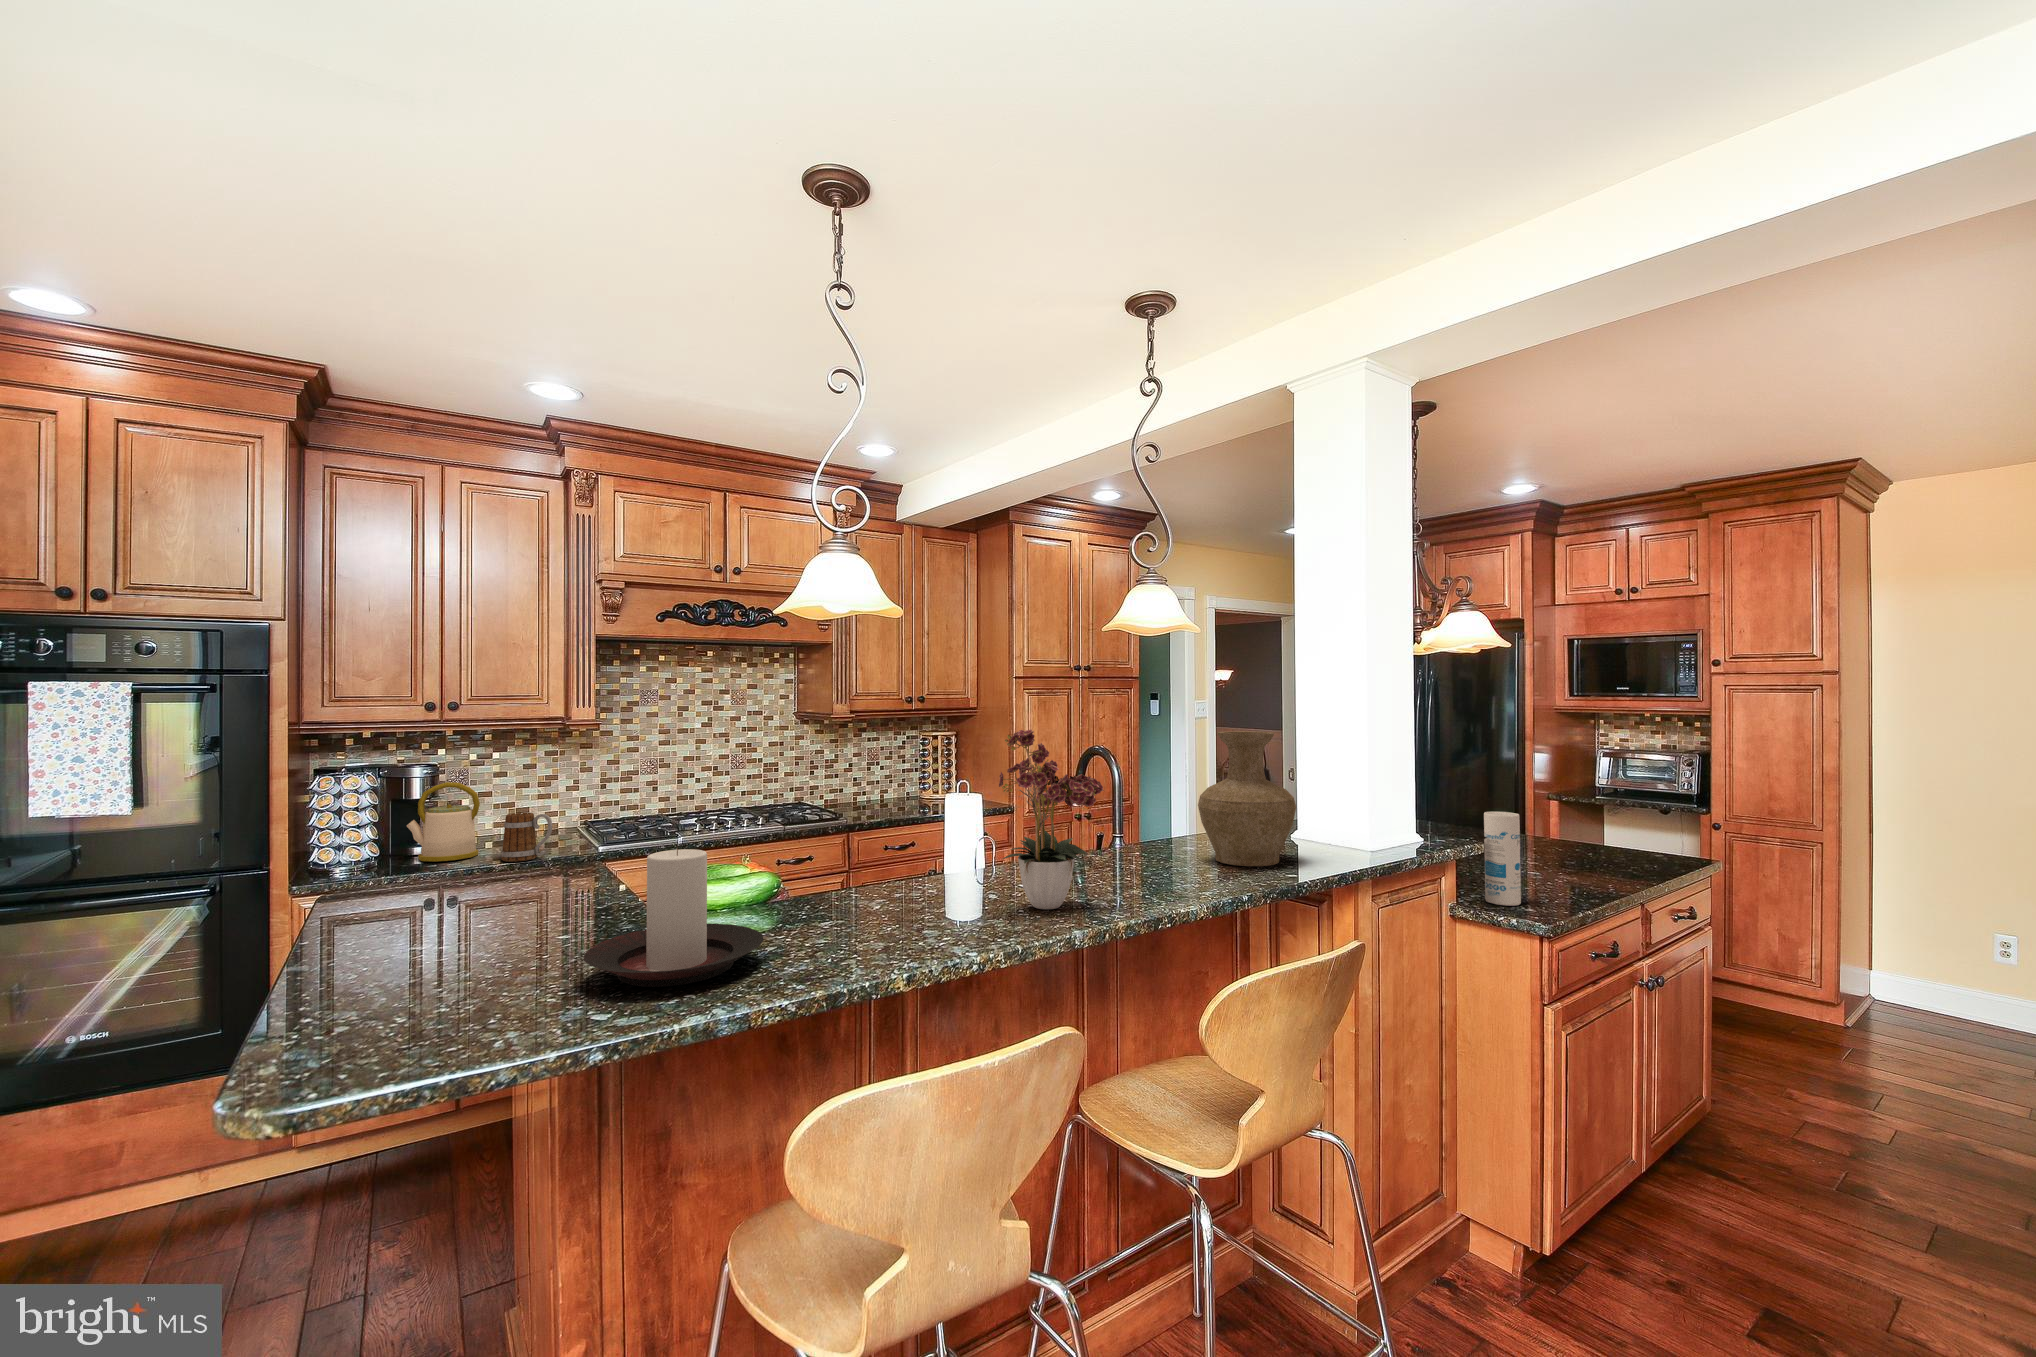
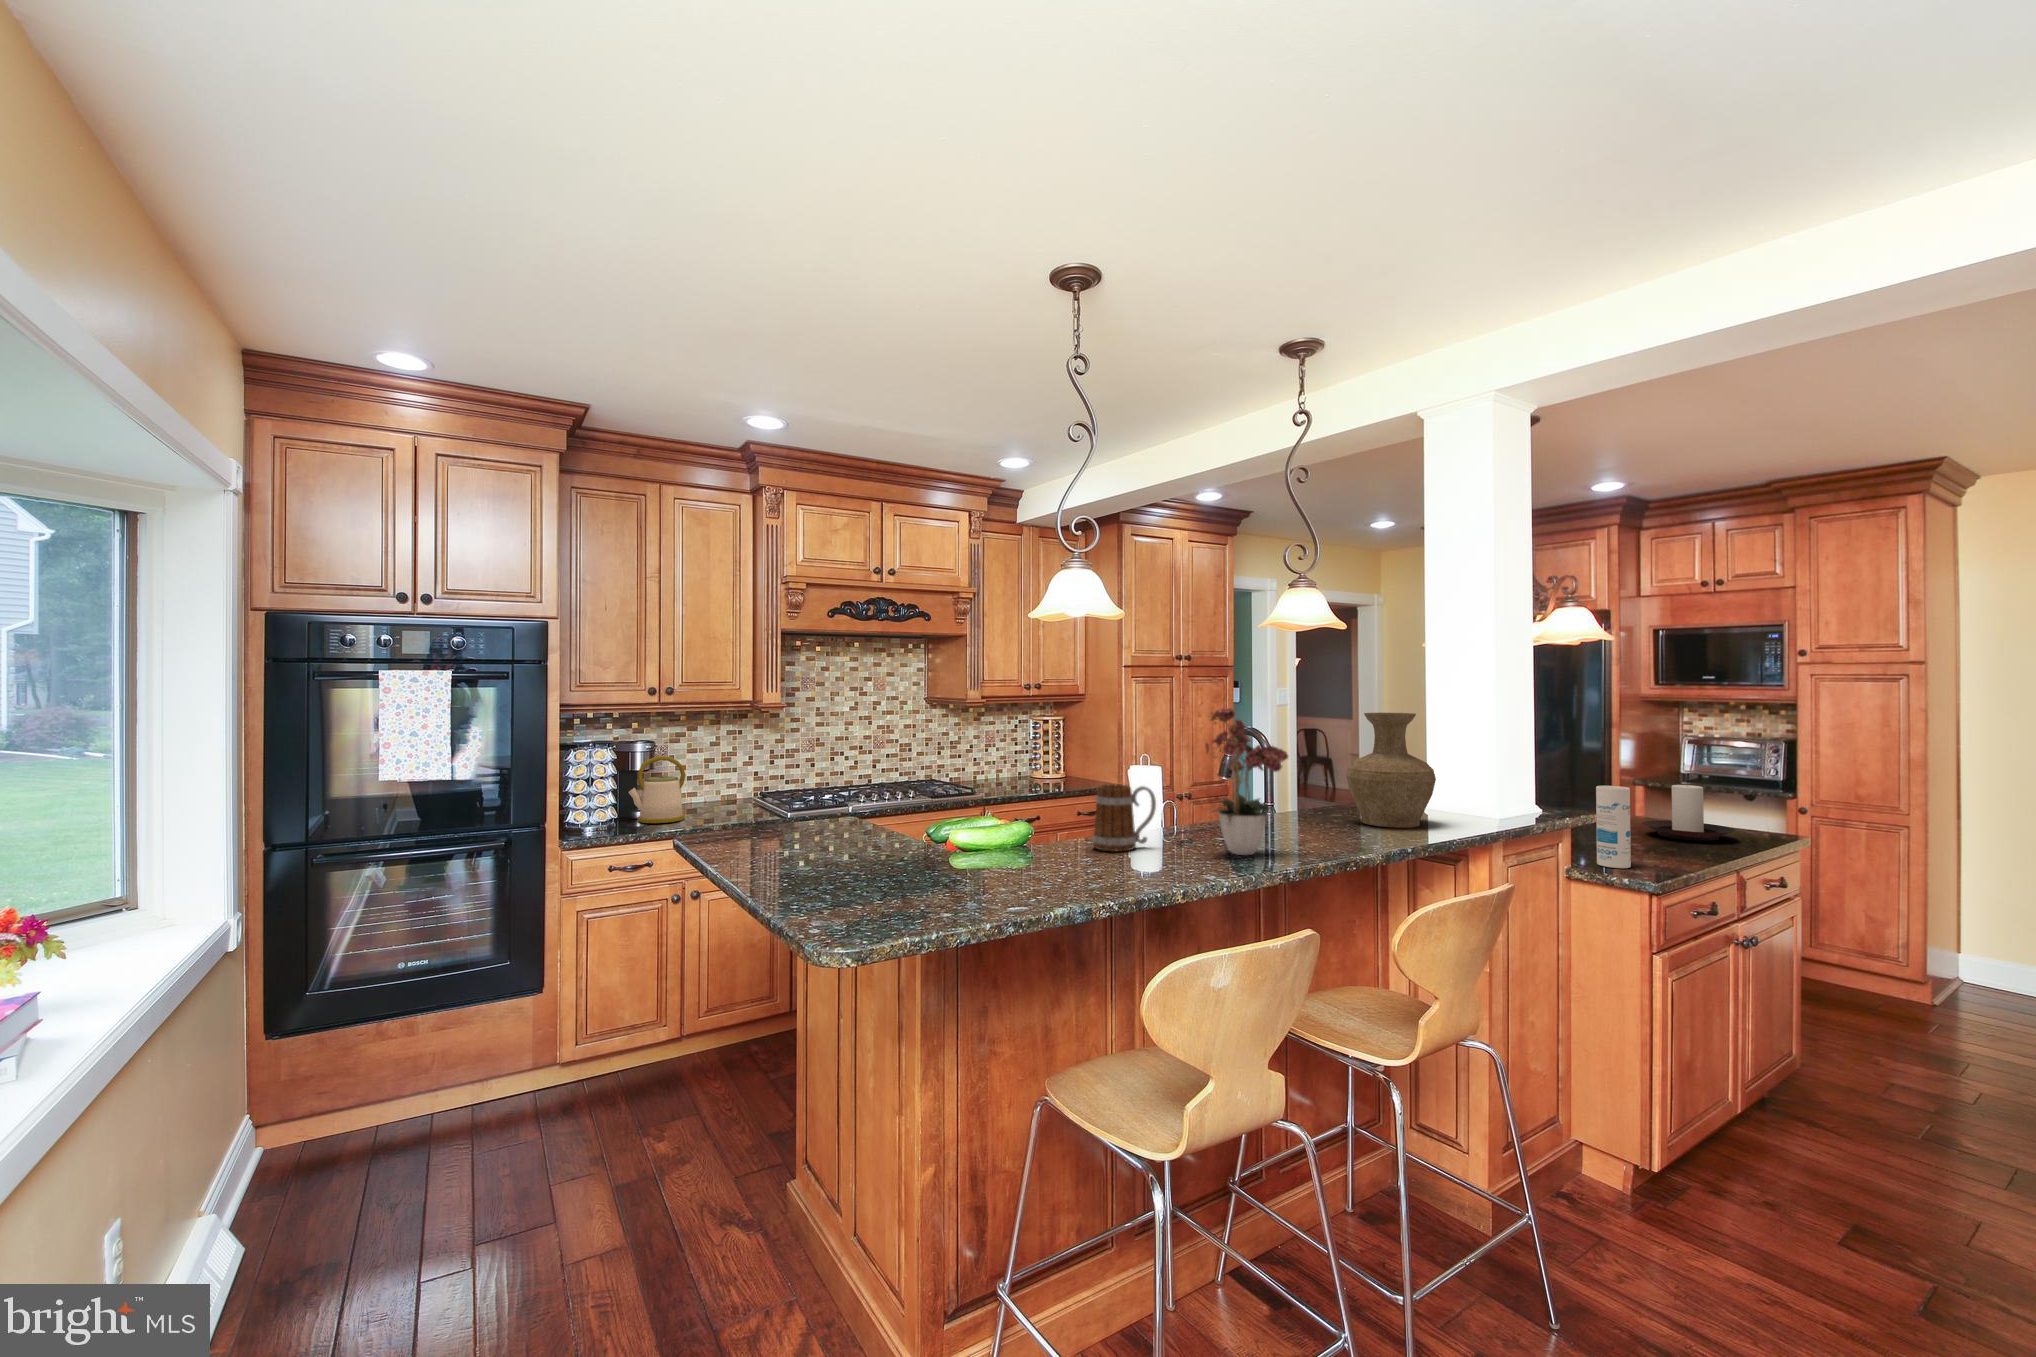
mug: present [501,812,552,862] -> present [1093,784,1156,851]
candle holder: present [584,846,764,987] -> present [1643,783,1735,841]

